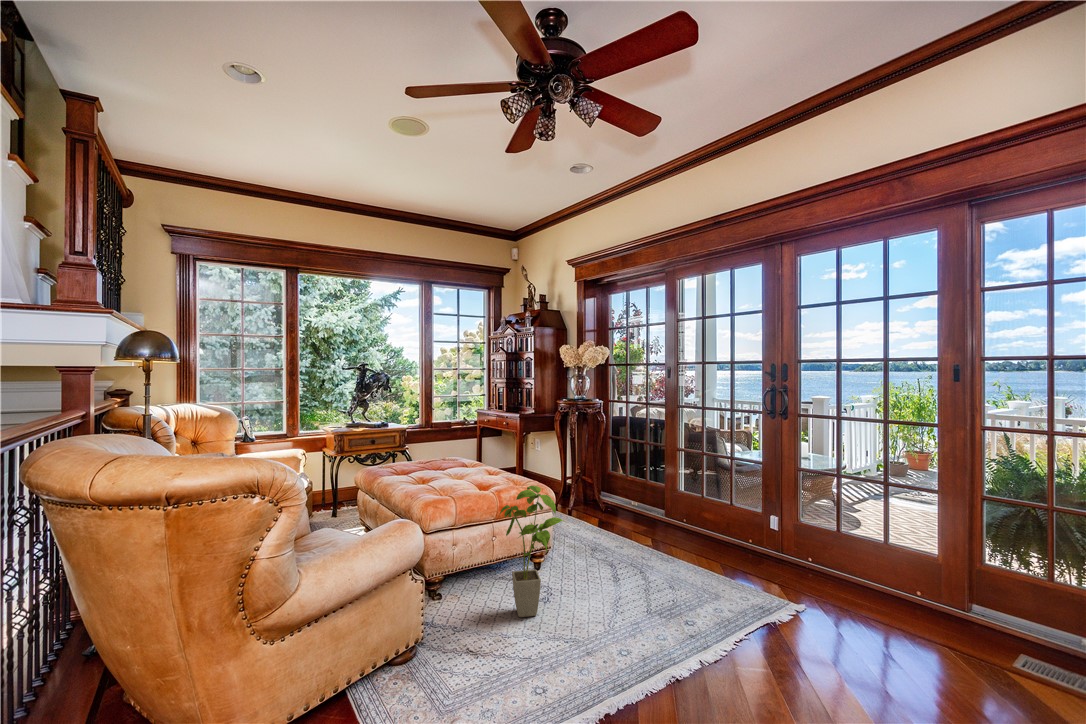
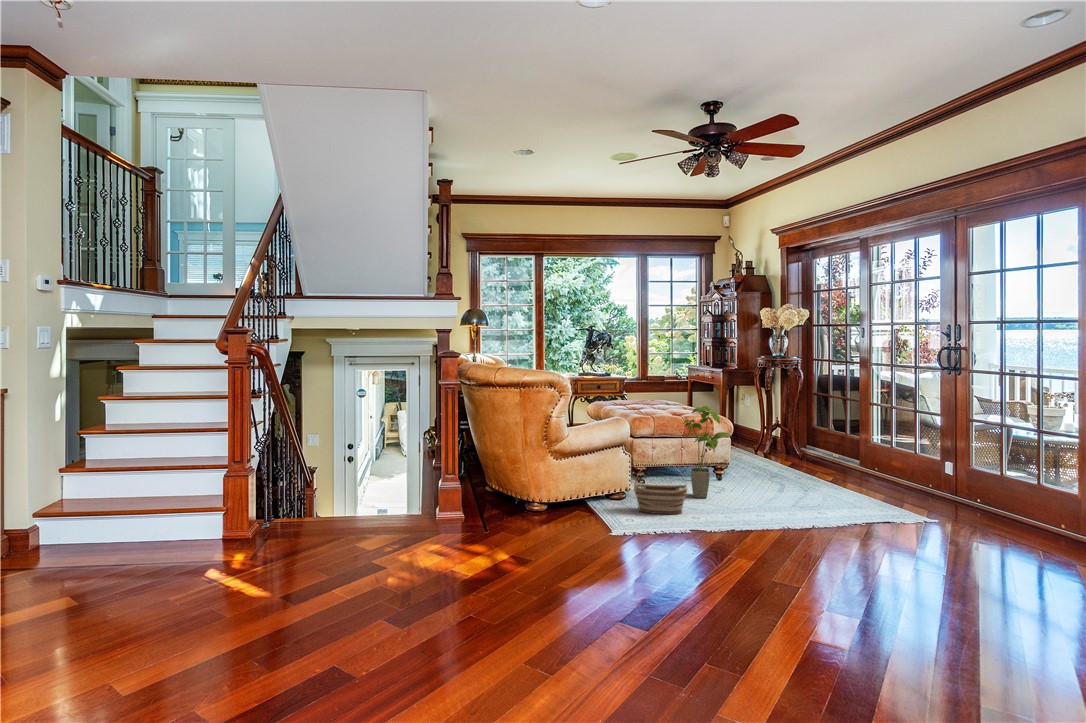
basket: none [438,589,520,681] -> present [634,481,687,514]

